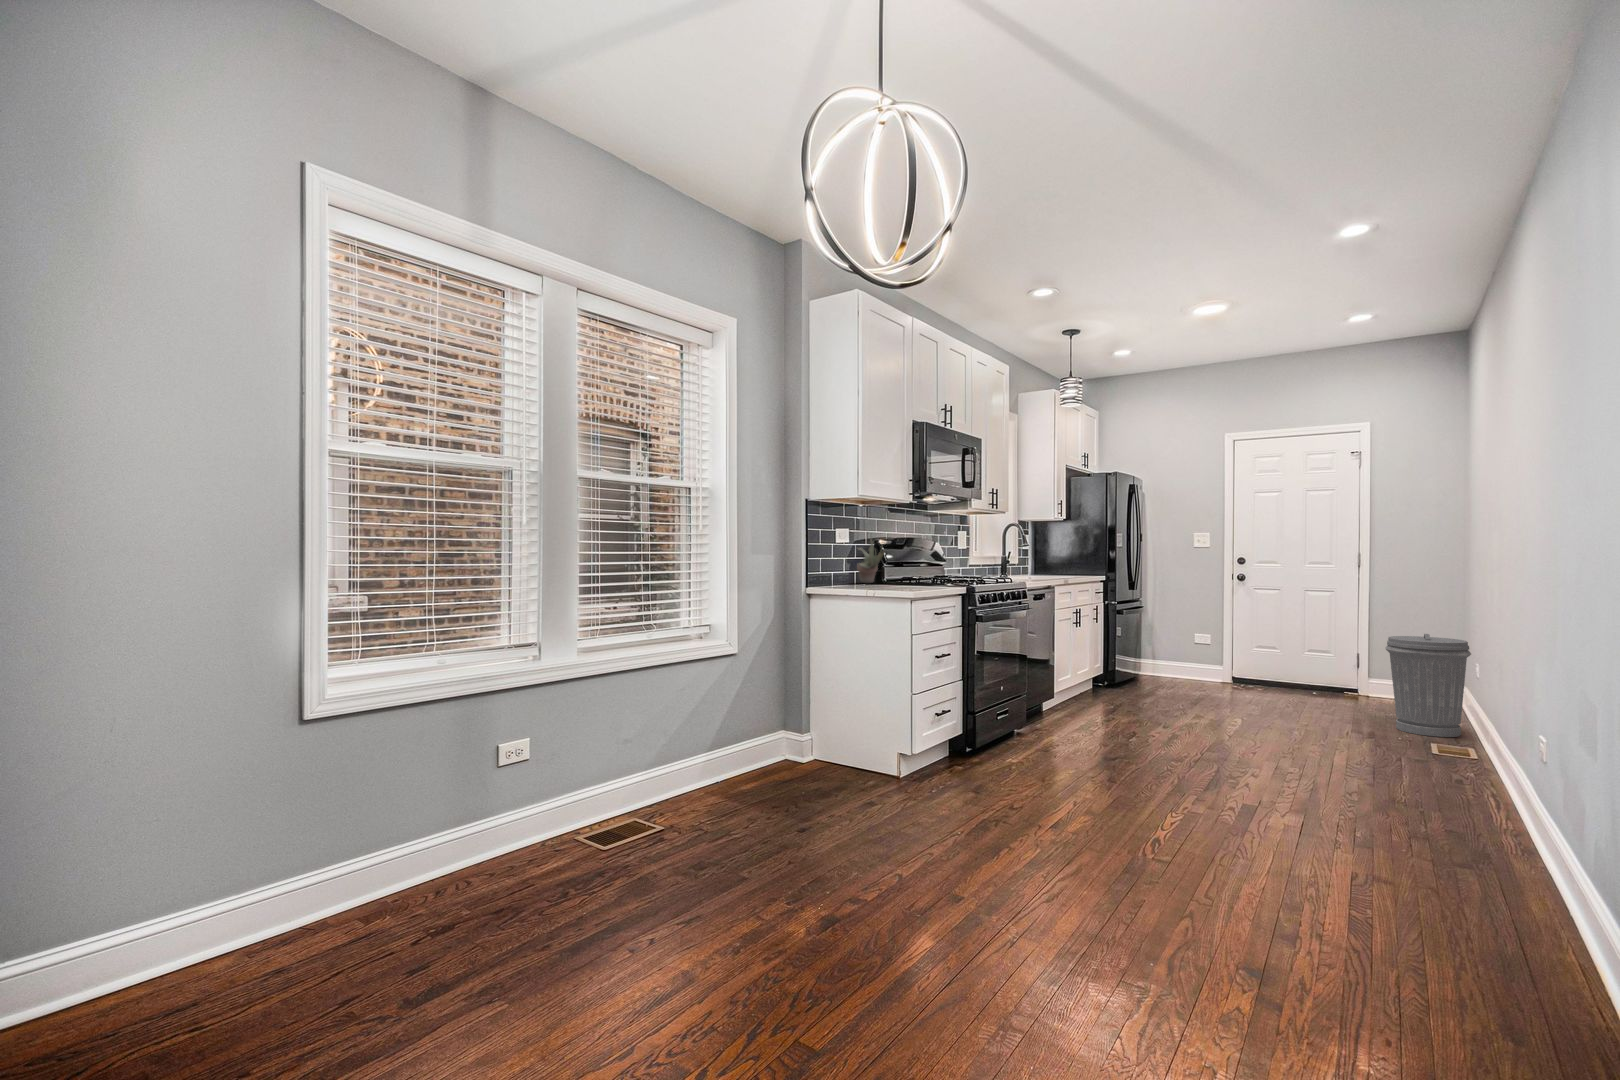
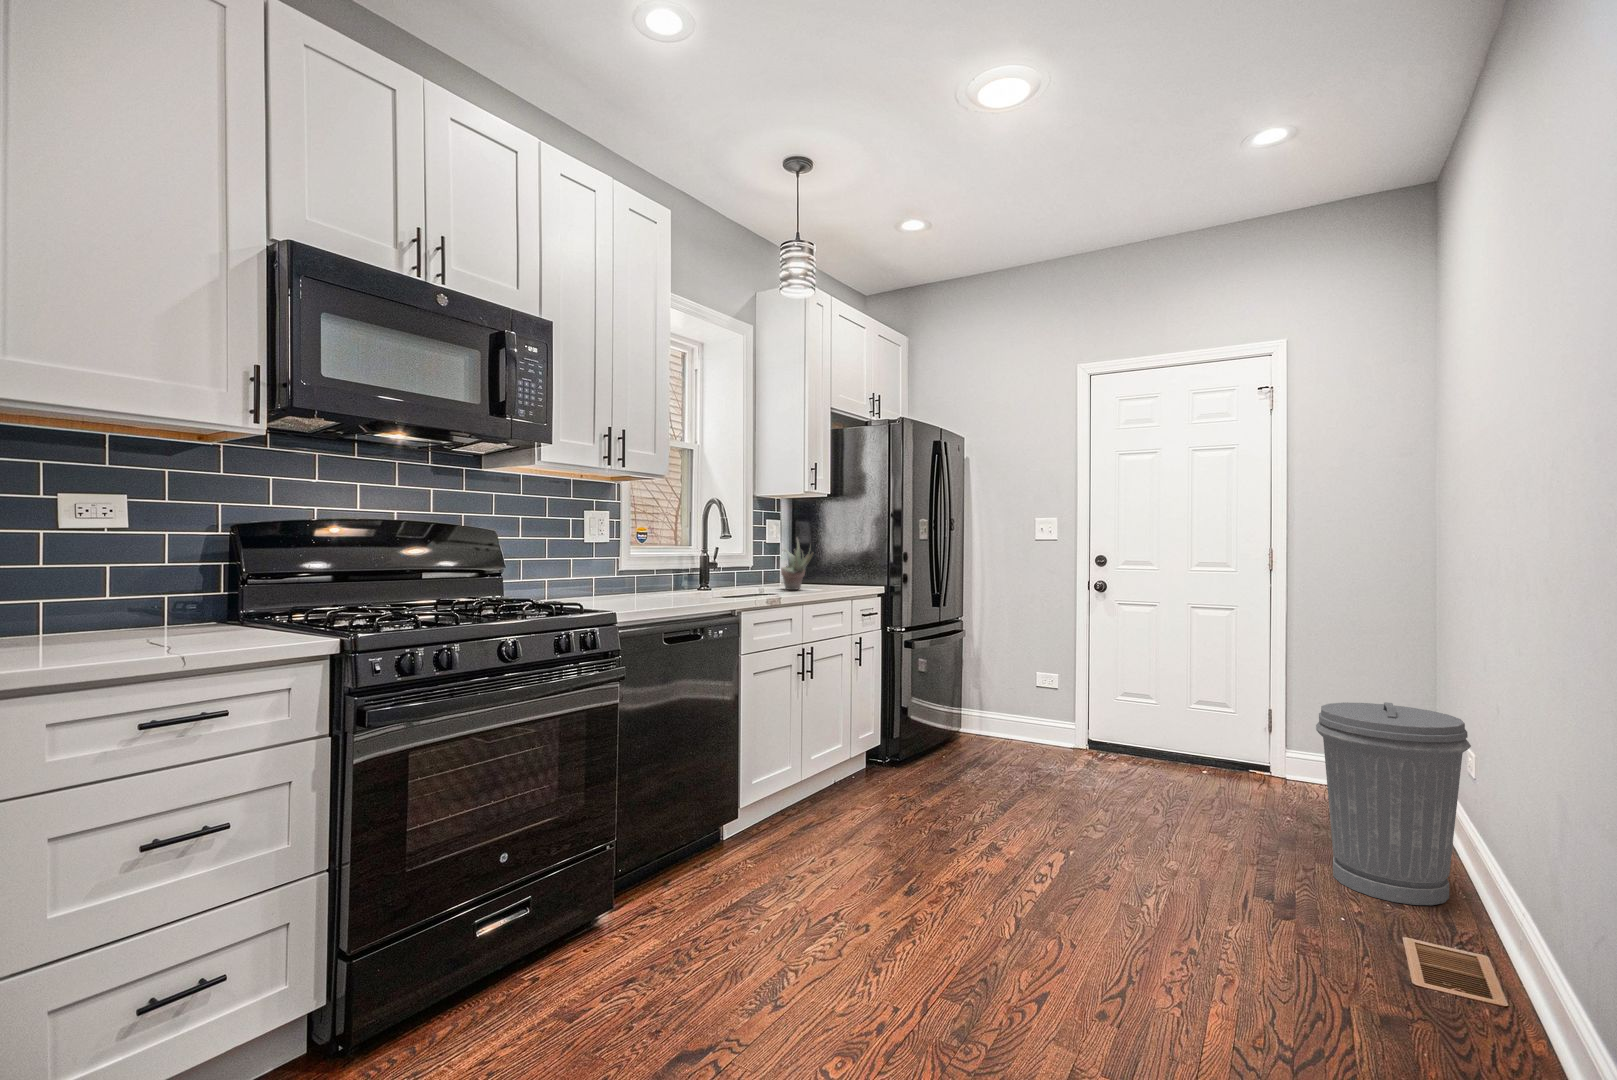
succulent plant: present [857,540,884,583] -> present [781,539,813,590]

